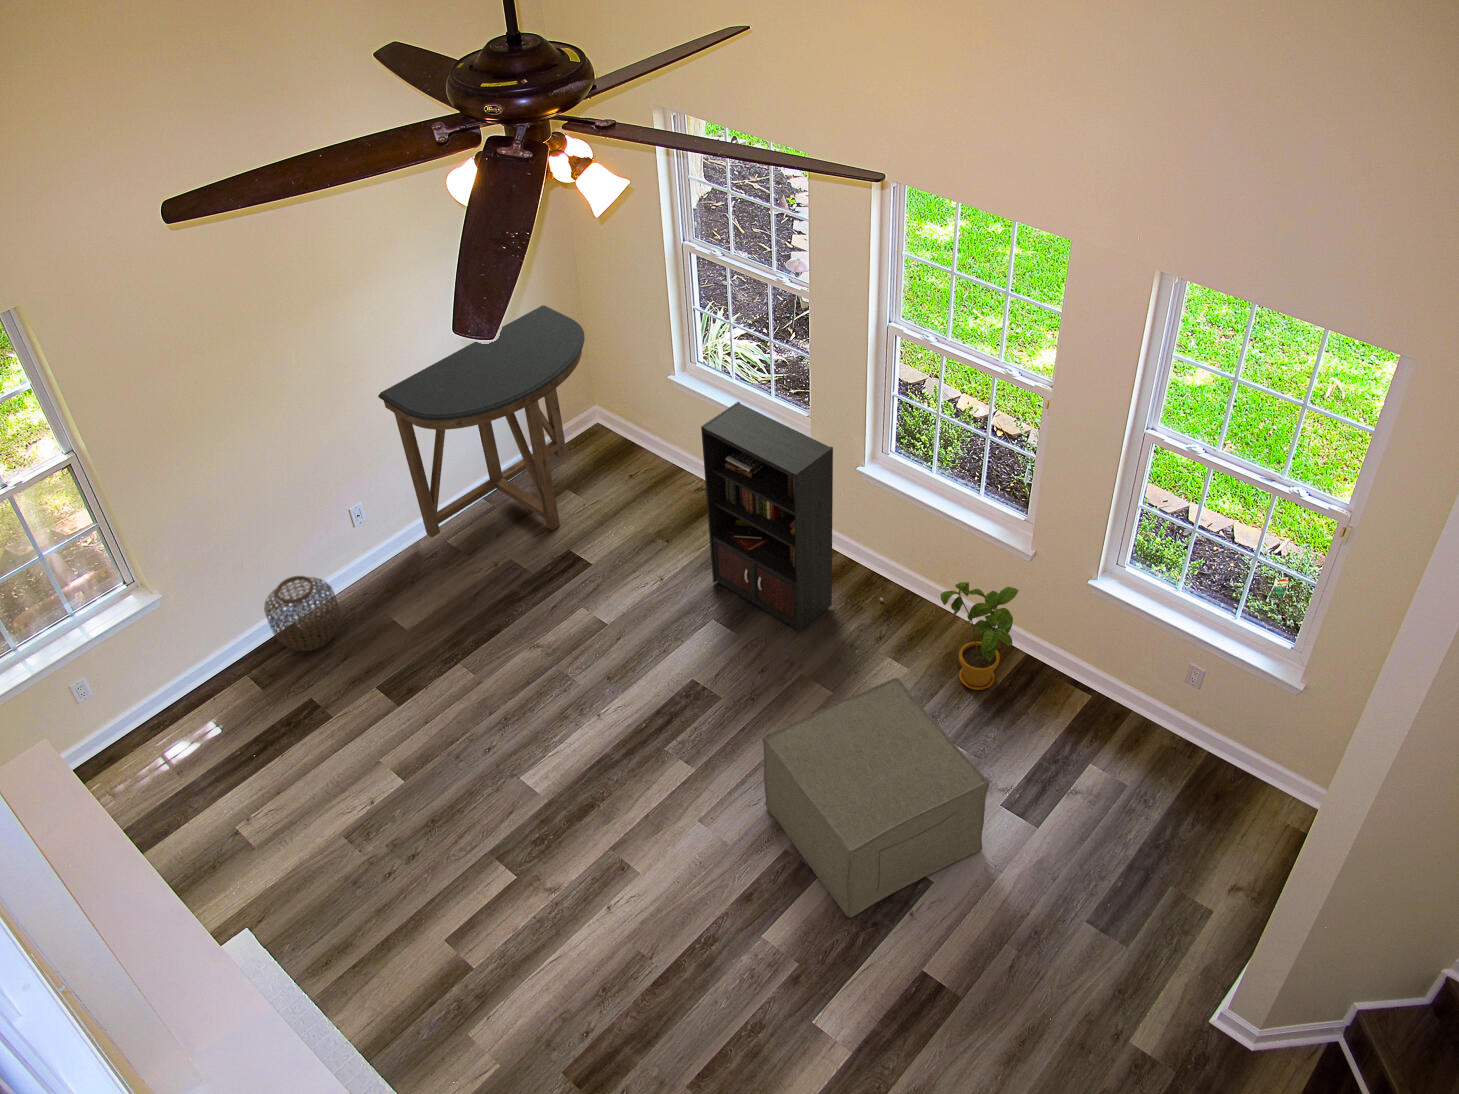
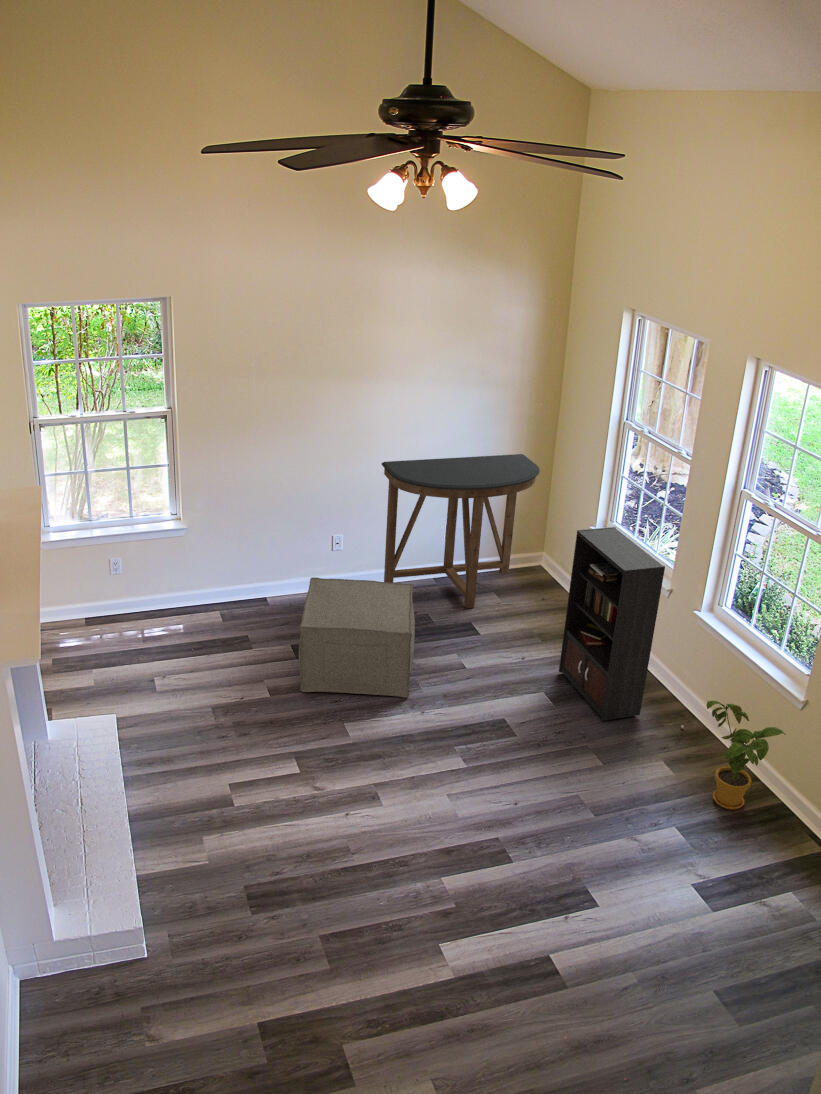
woven basket: present [264,576,340,651] -> none [249,557,299,613]
ottoman: present [763,678,990,918] -> present [299,577,415,698]

